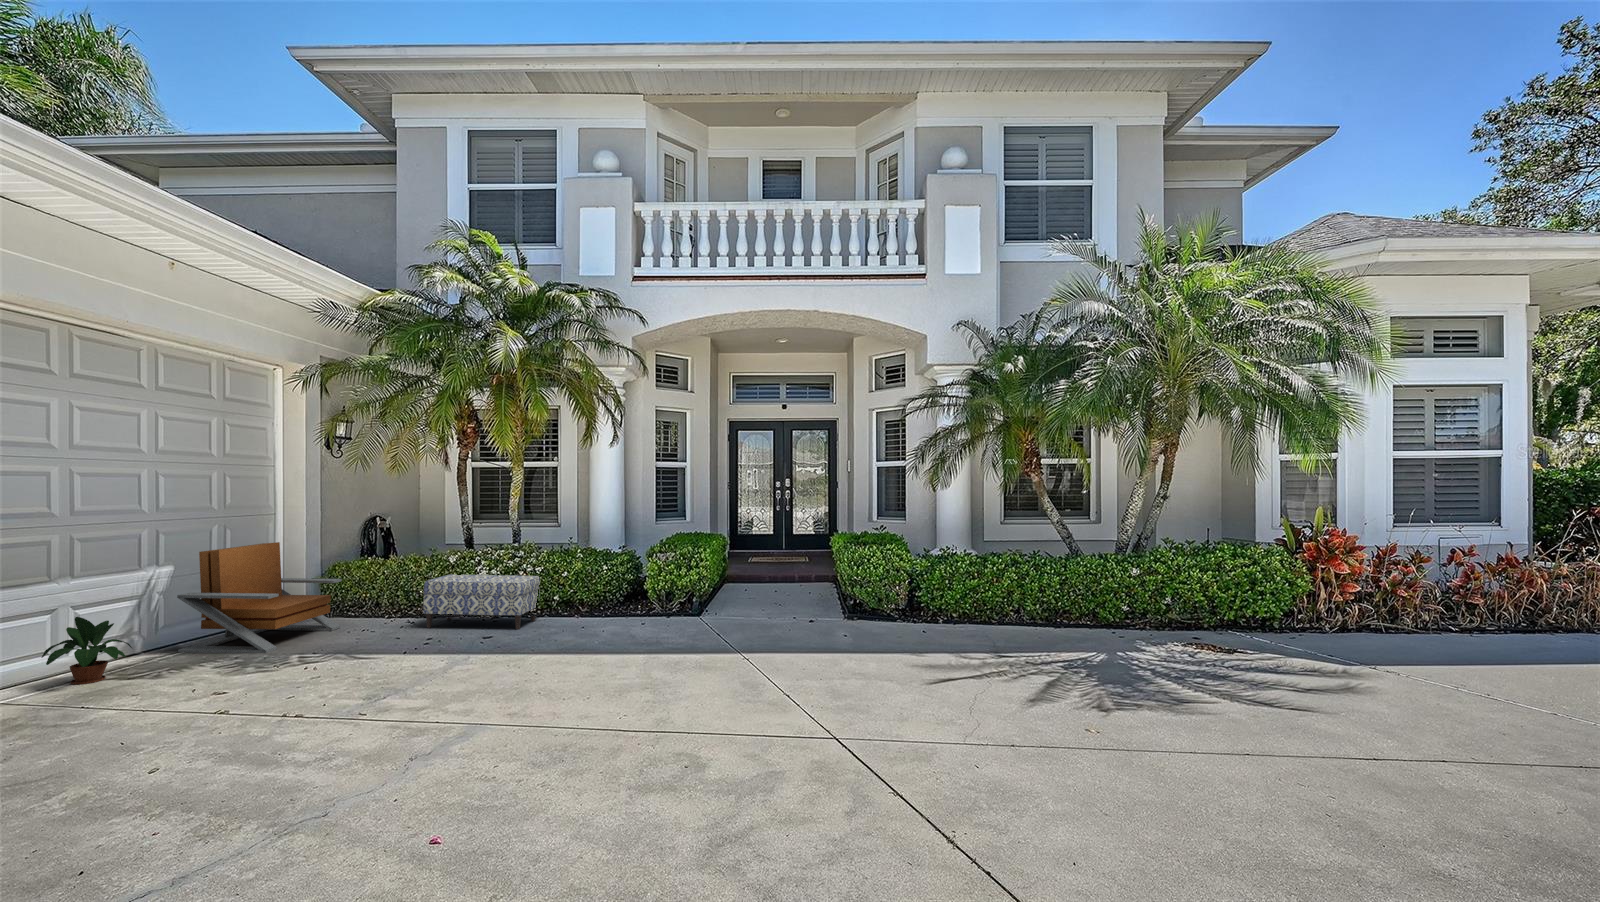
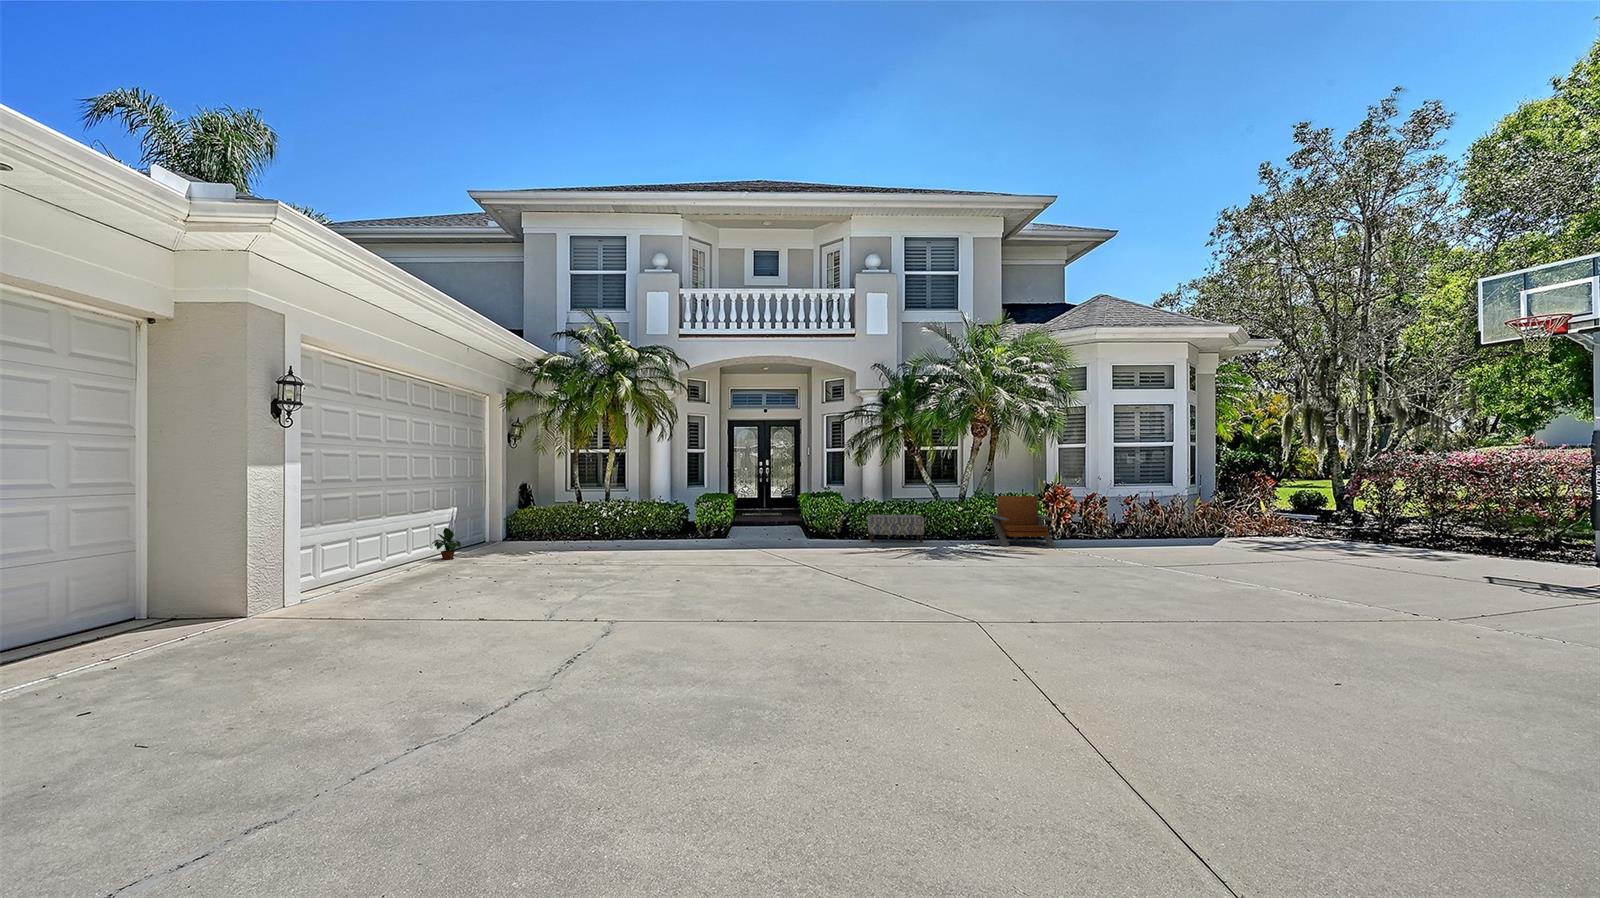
lounge chair: present [177,542,342,653] -> present [990,496,1055,547]
bench: present [423,574,540,630] -> present [868,514,924,542]

